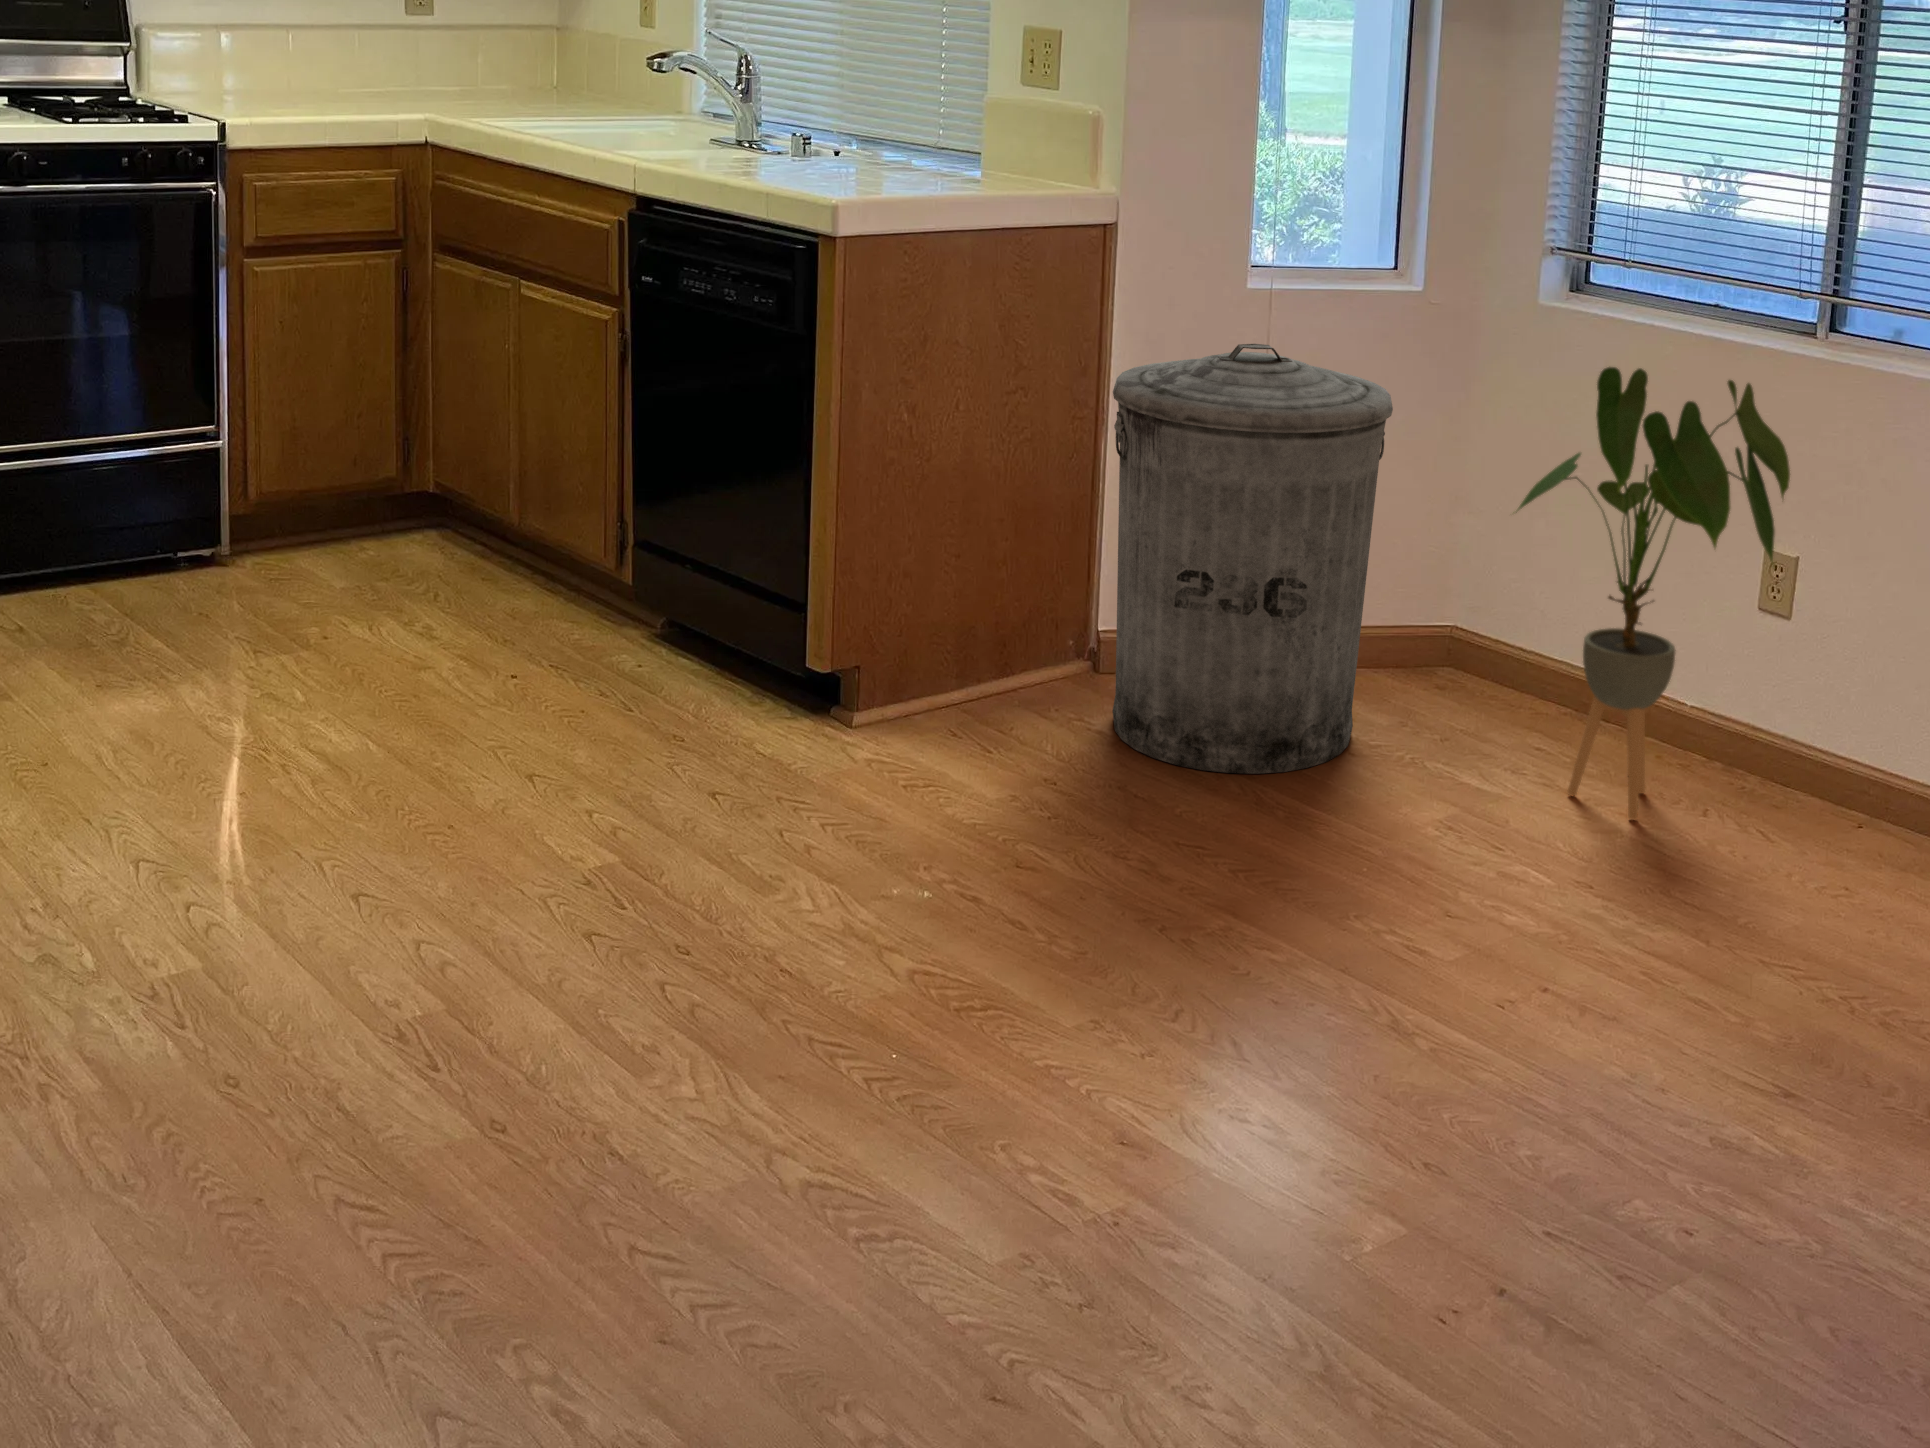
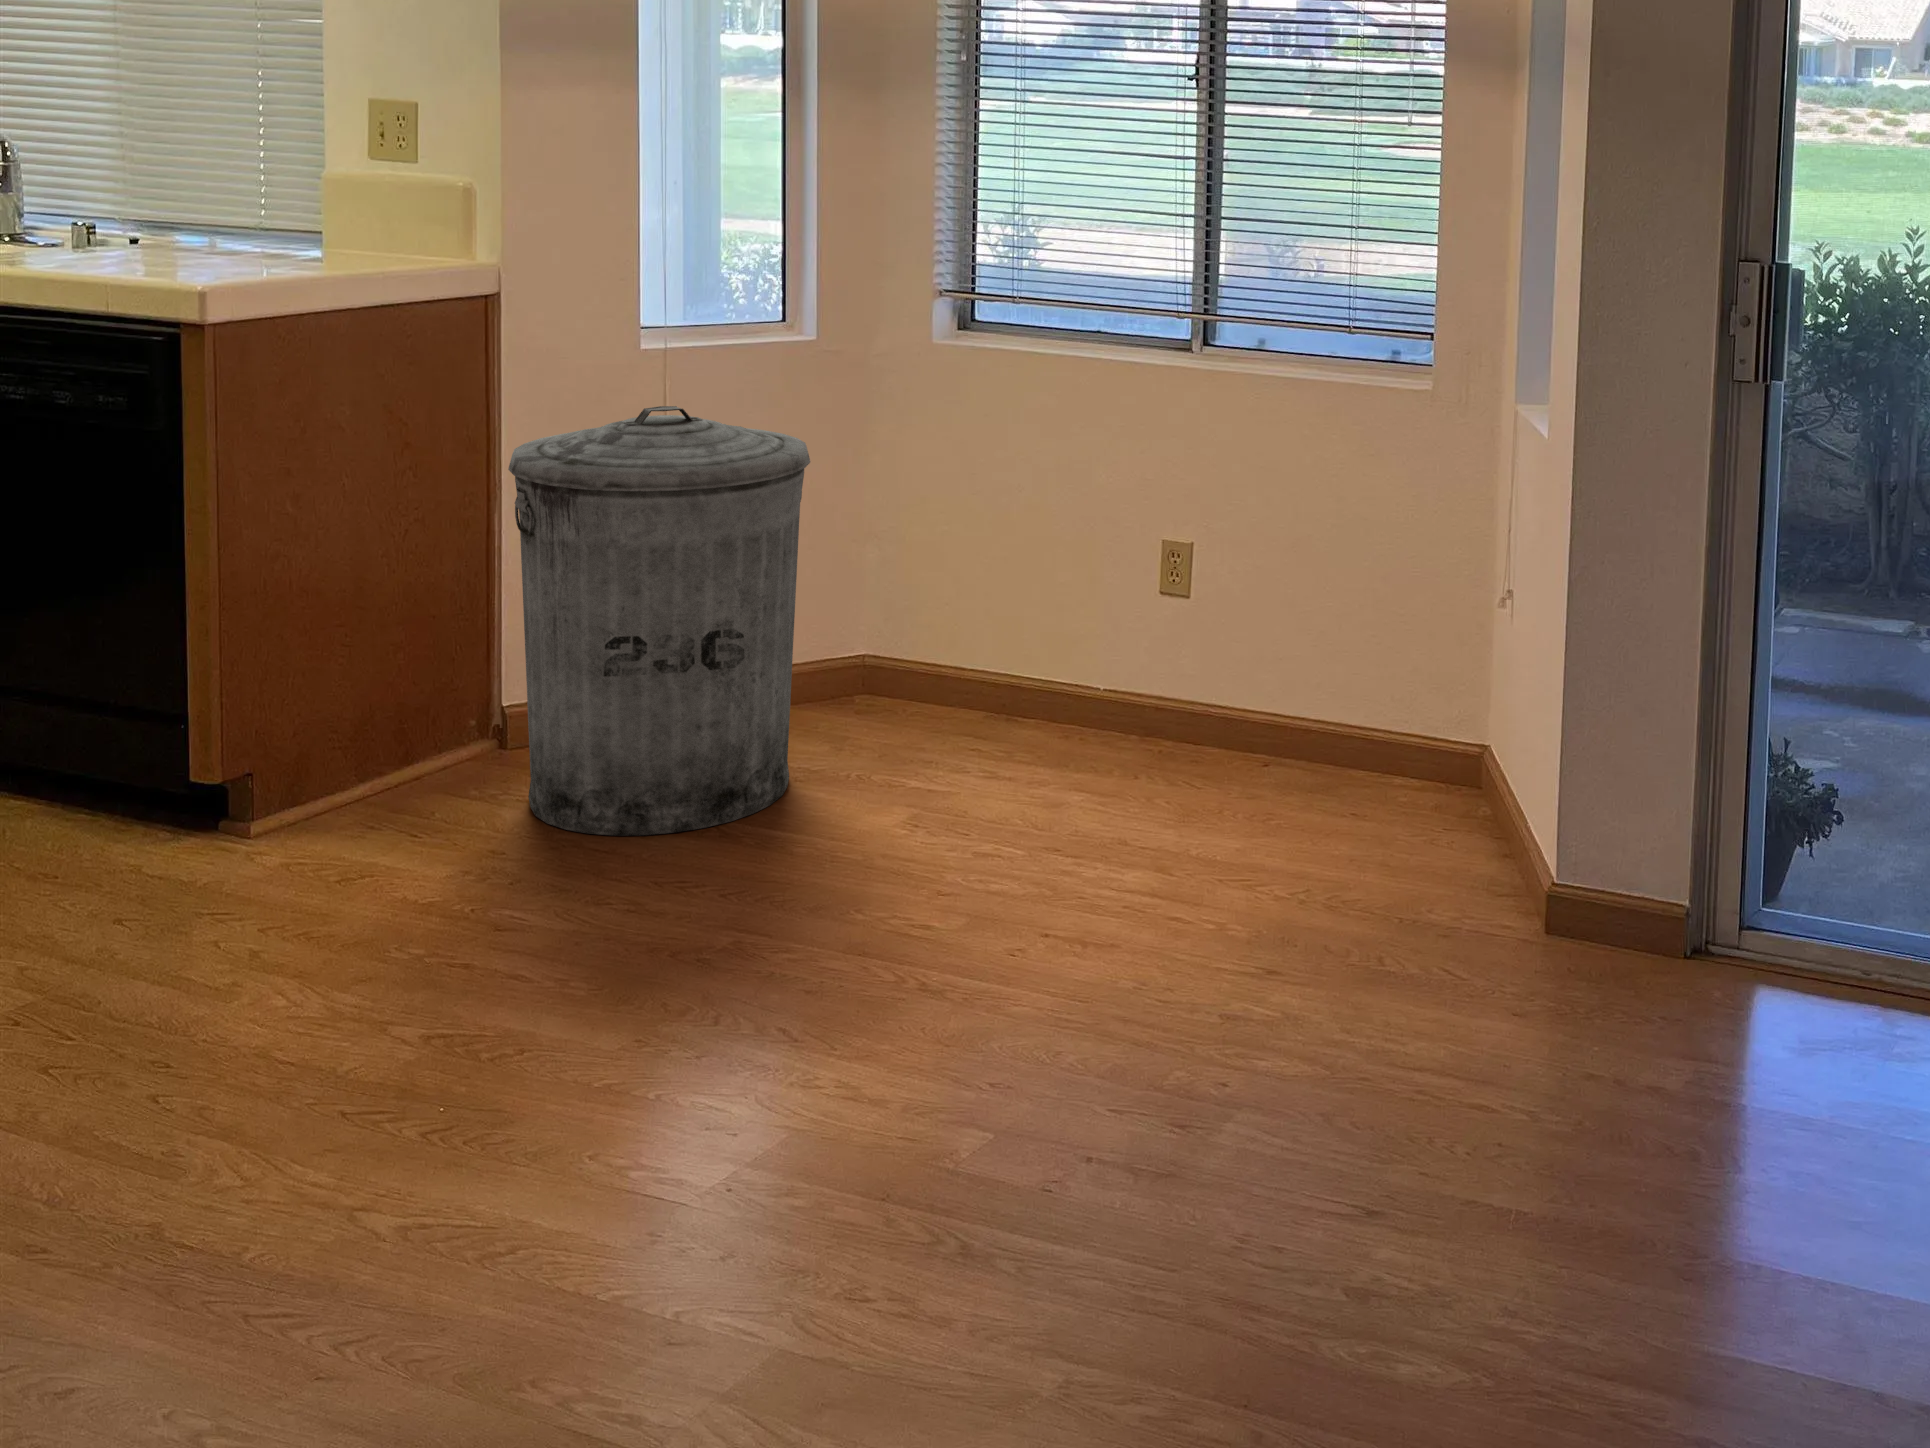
house plant: present [1513,367,1790,820] -> none [940,392,1185,800]

